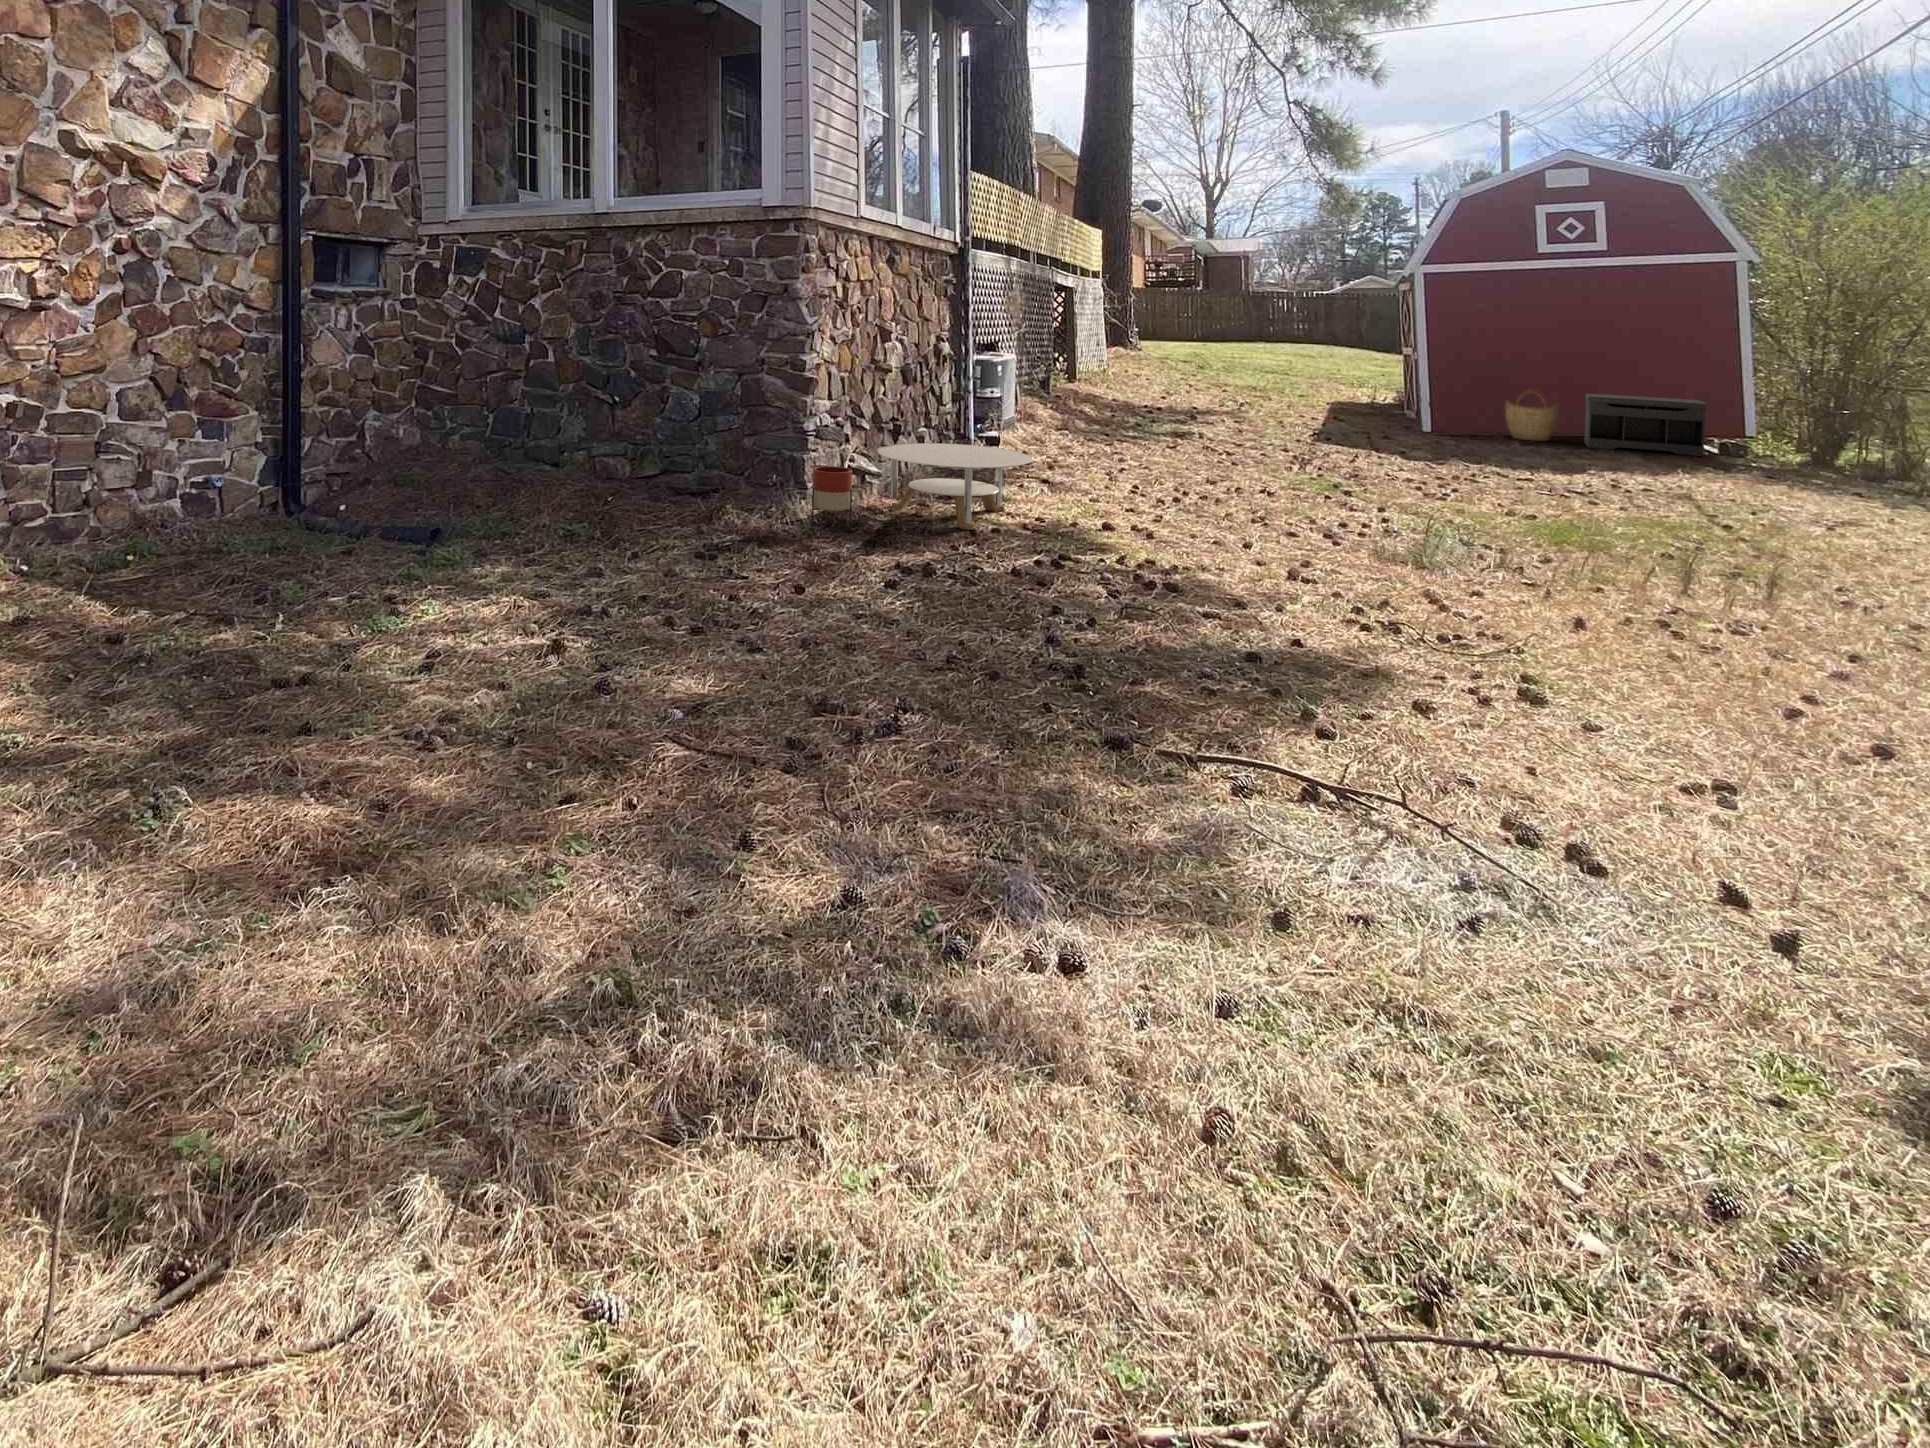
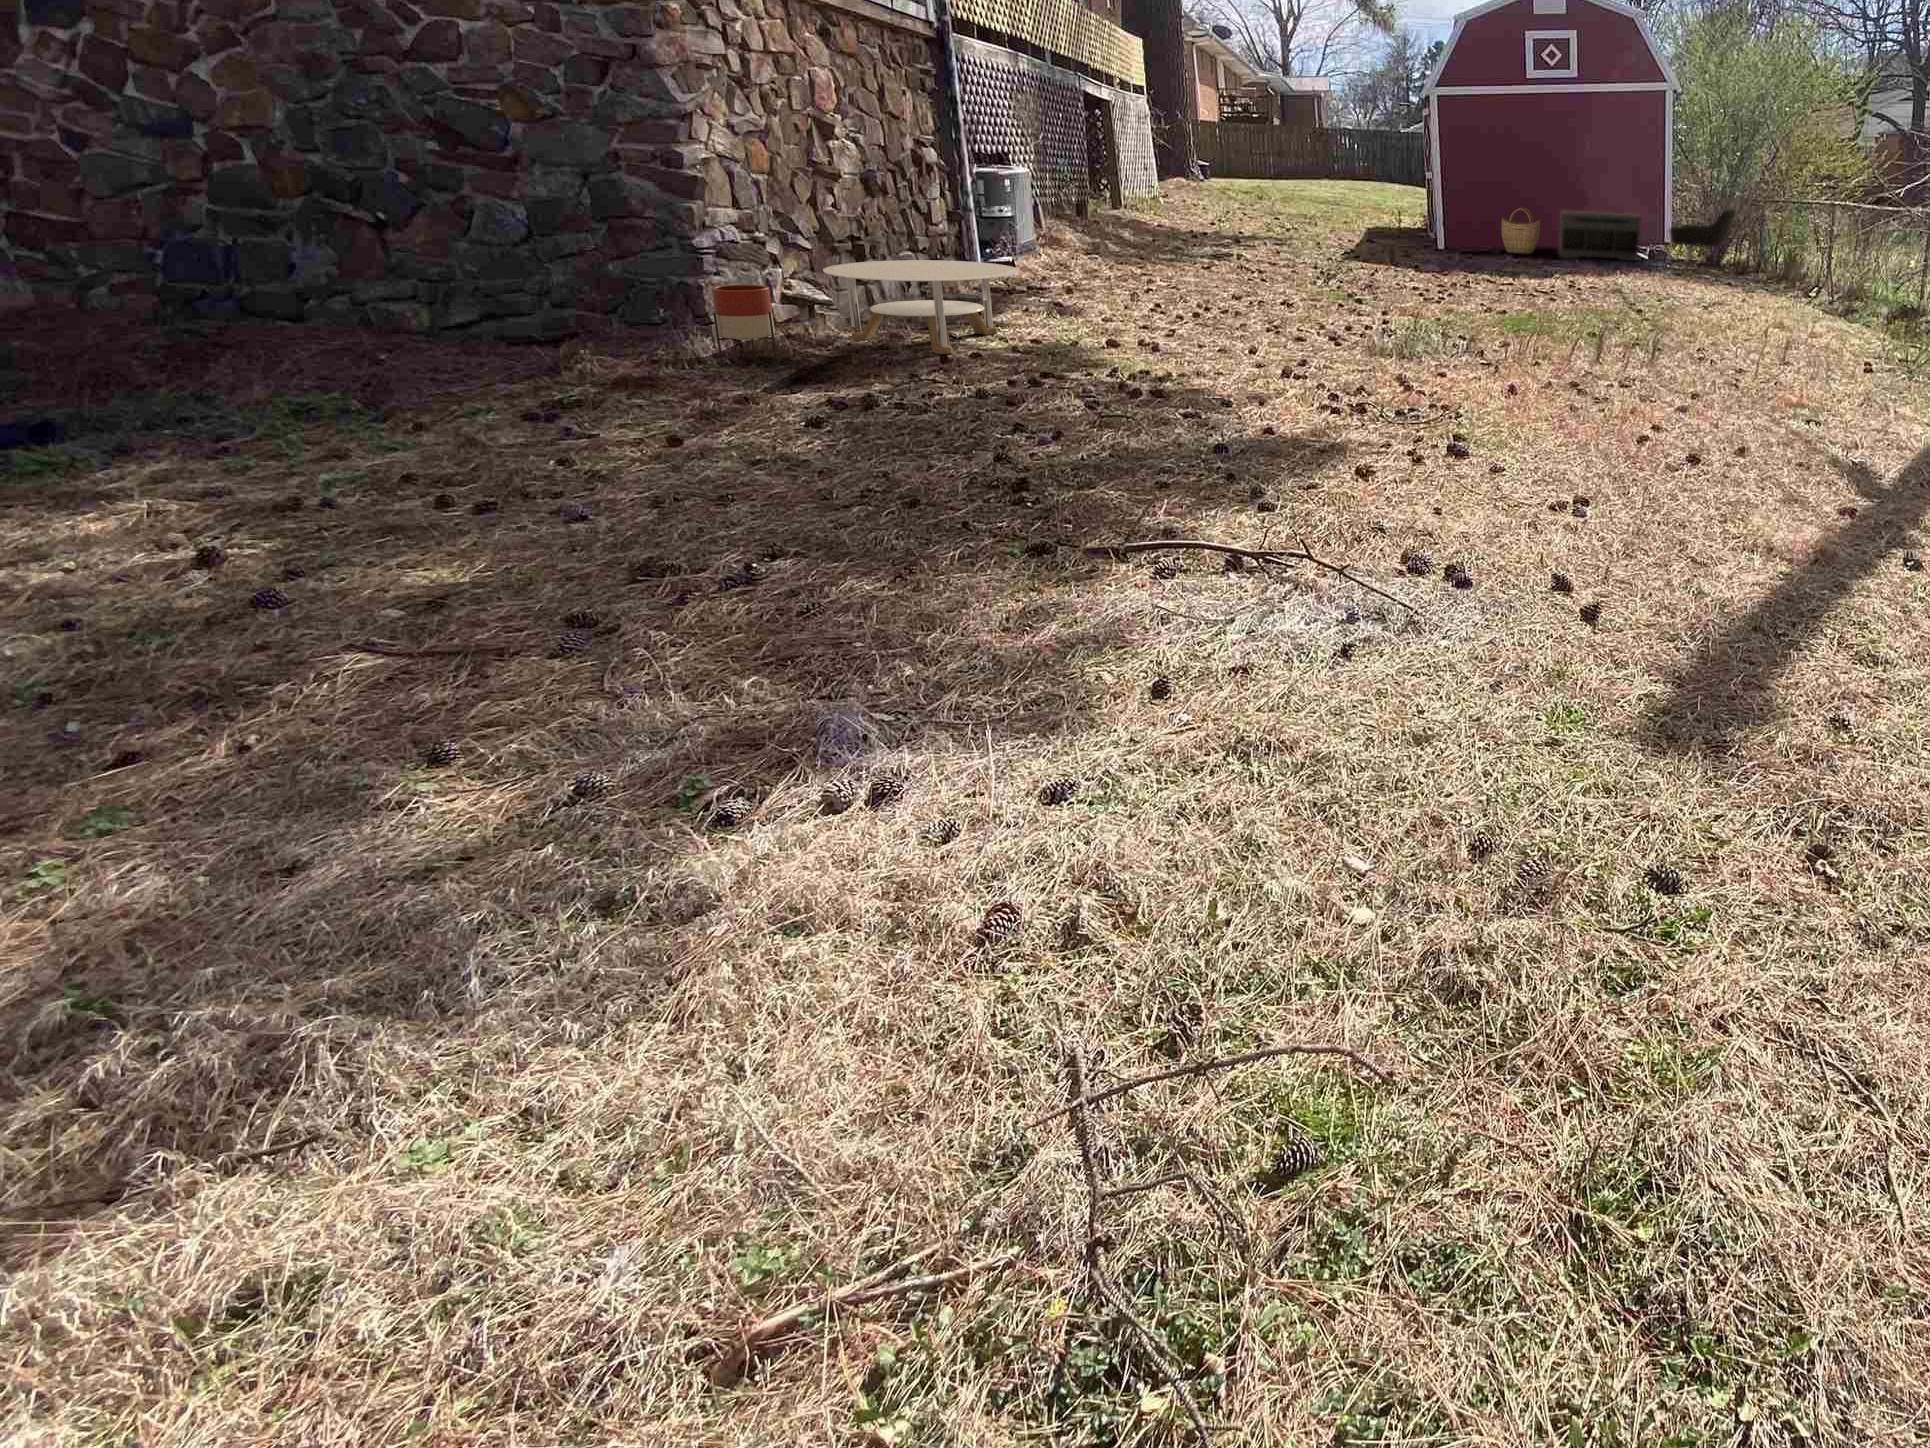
lounge chair: none [1742,398,1859,465] -> present [1670,209,1736,263]

